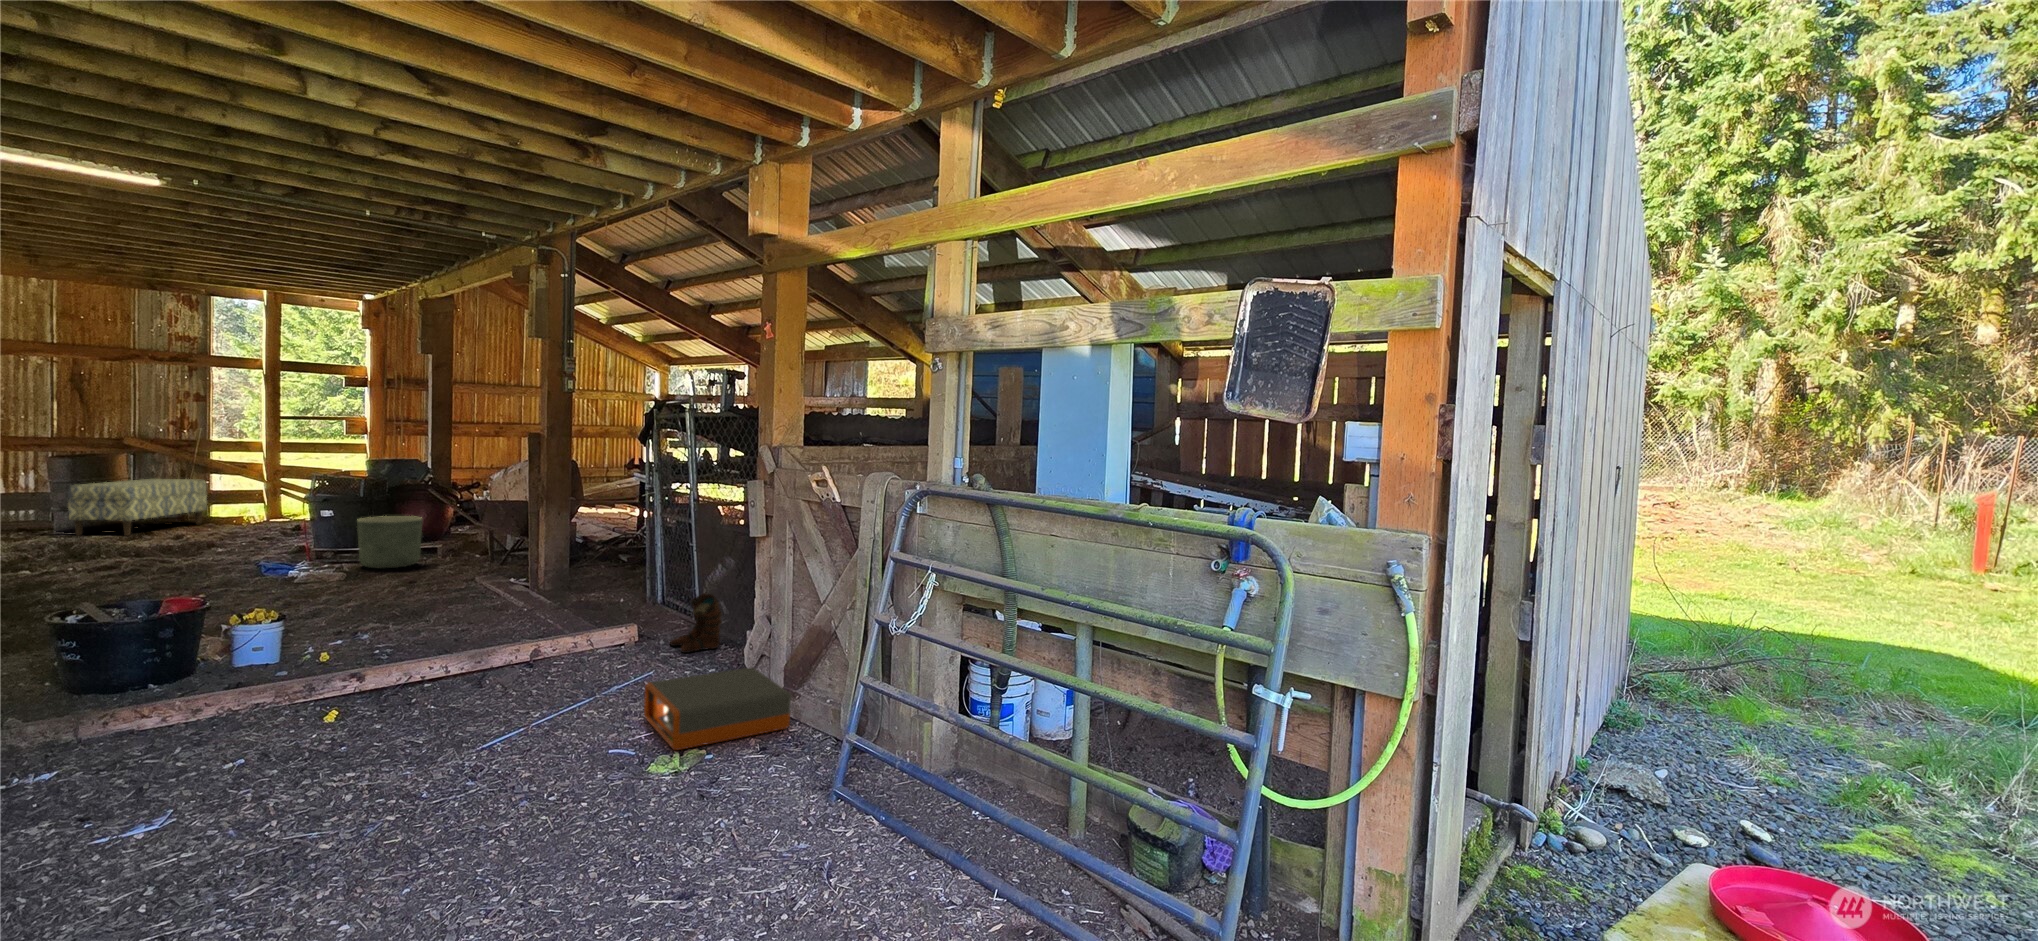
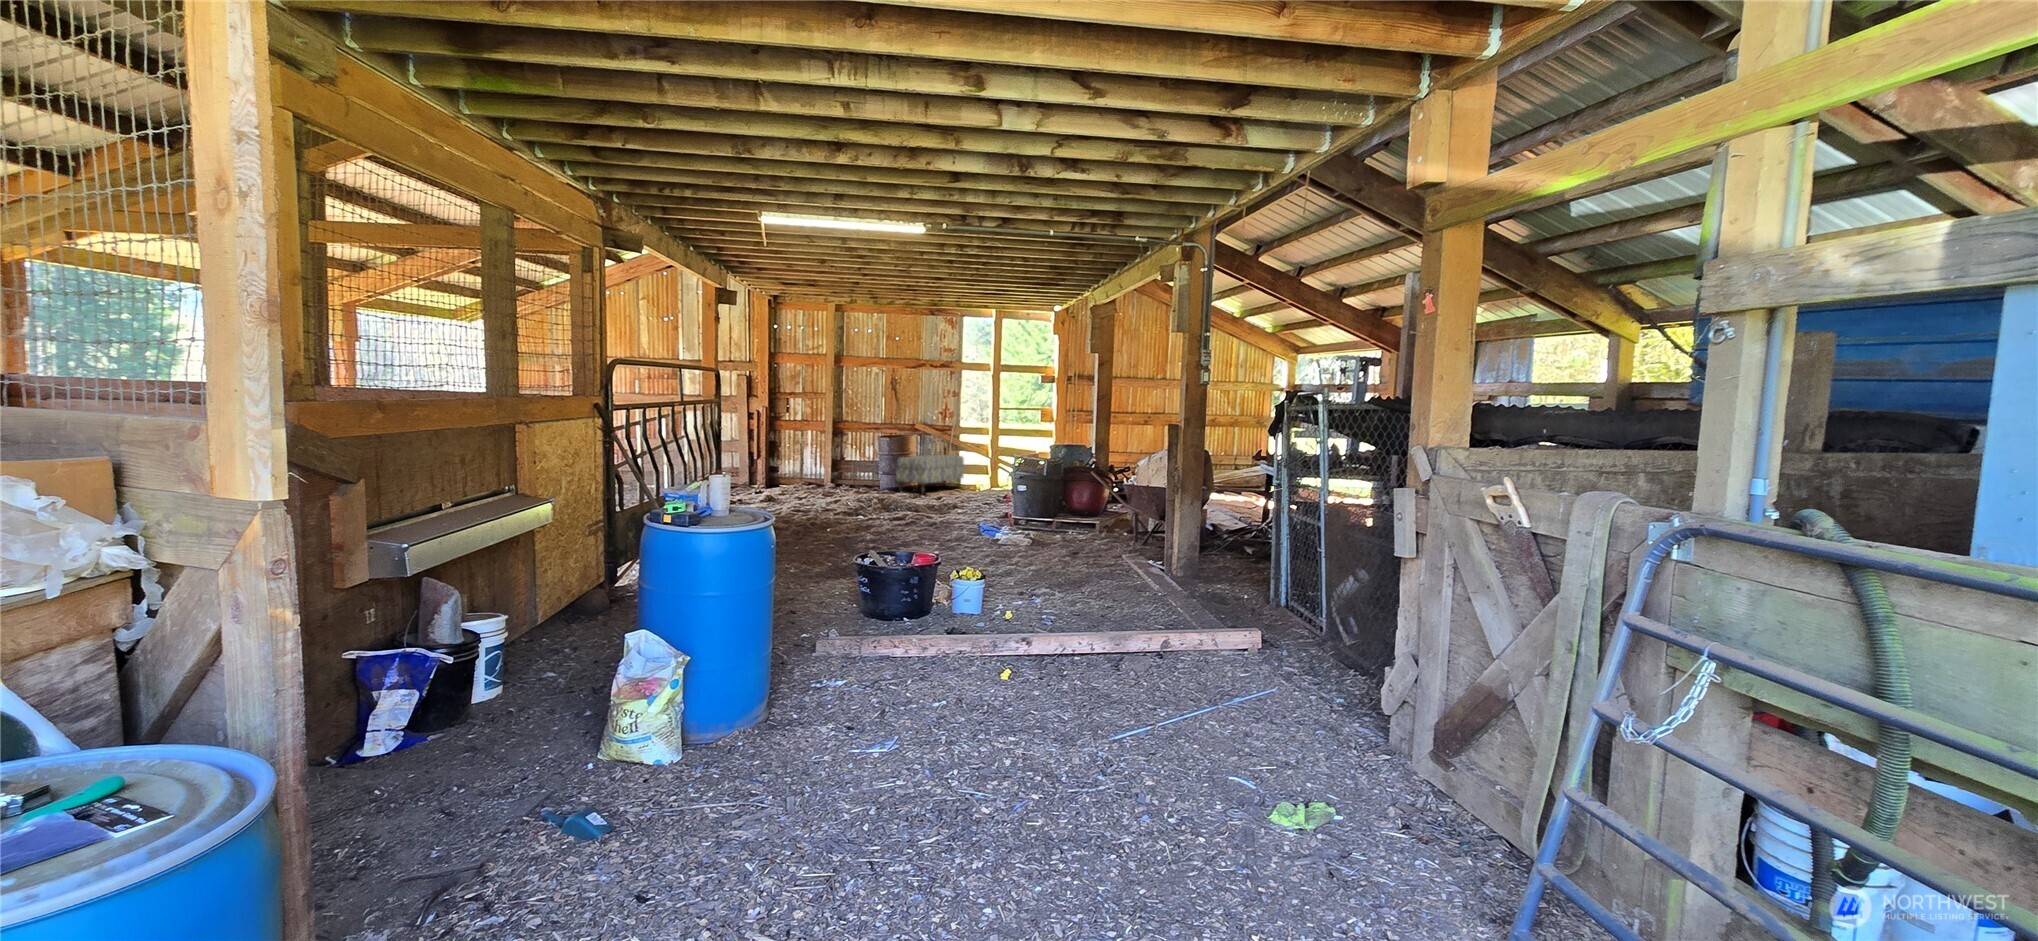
planter: present [357,516,422,568] -> none [1044,492,1087,536]
boots: present [670,593,722,653] -> none [1290,604,1350,669]
storage box: present [644,668,791,750] -> none [1264,706,1444,808]

